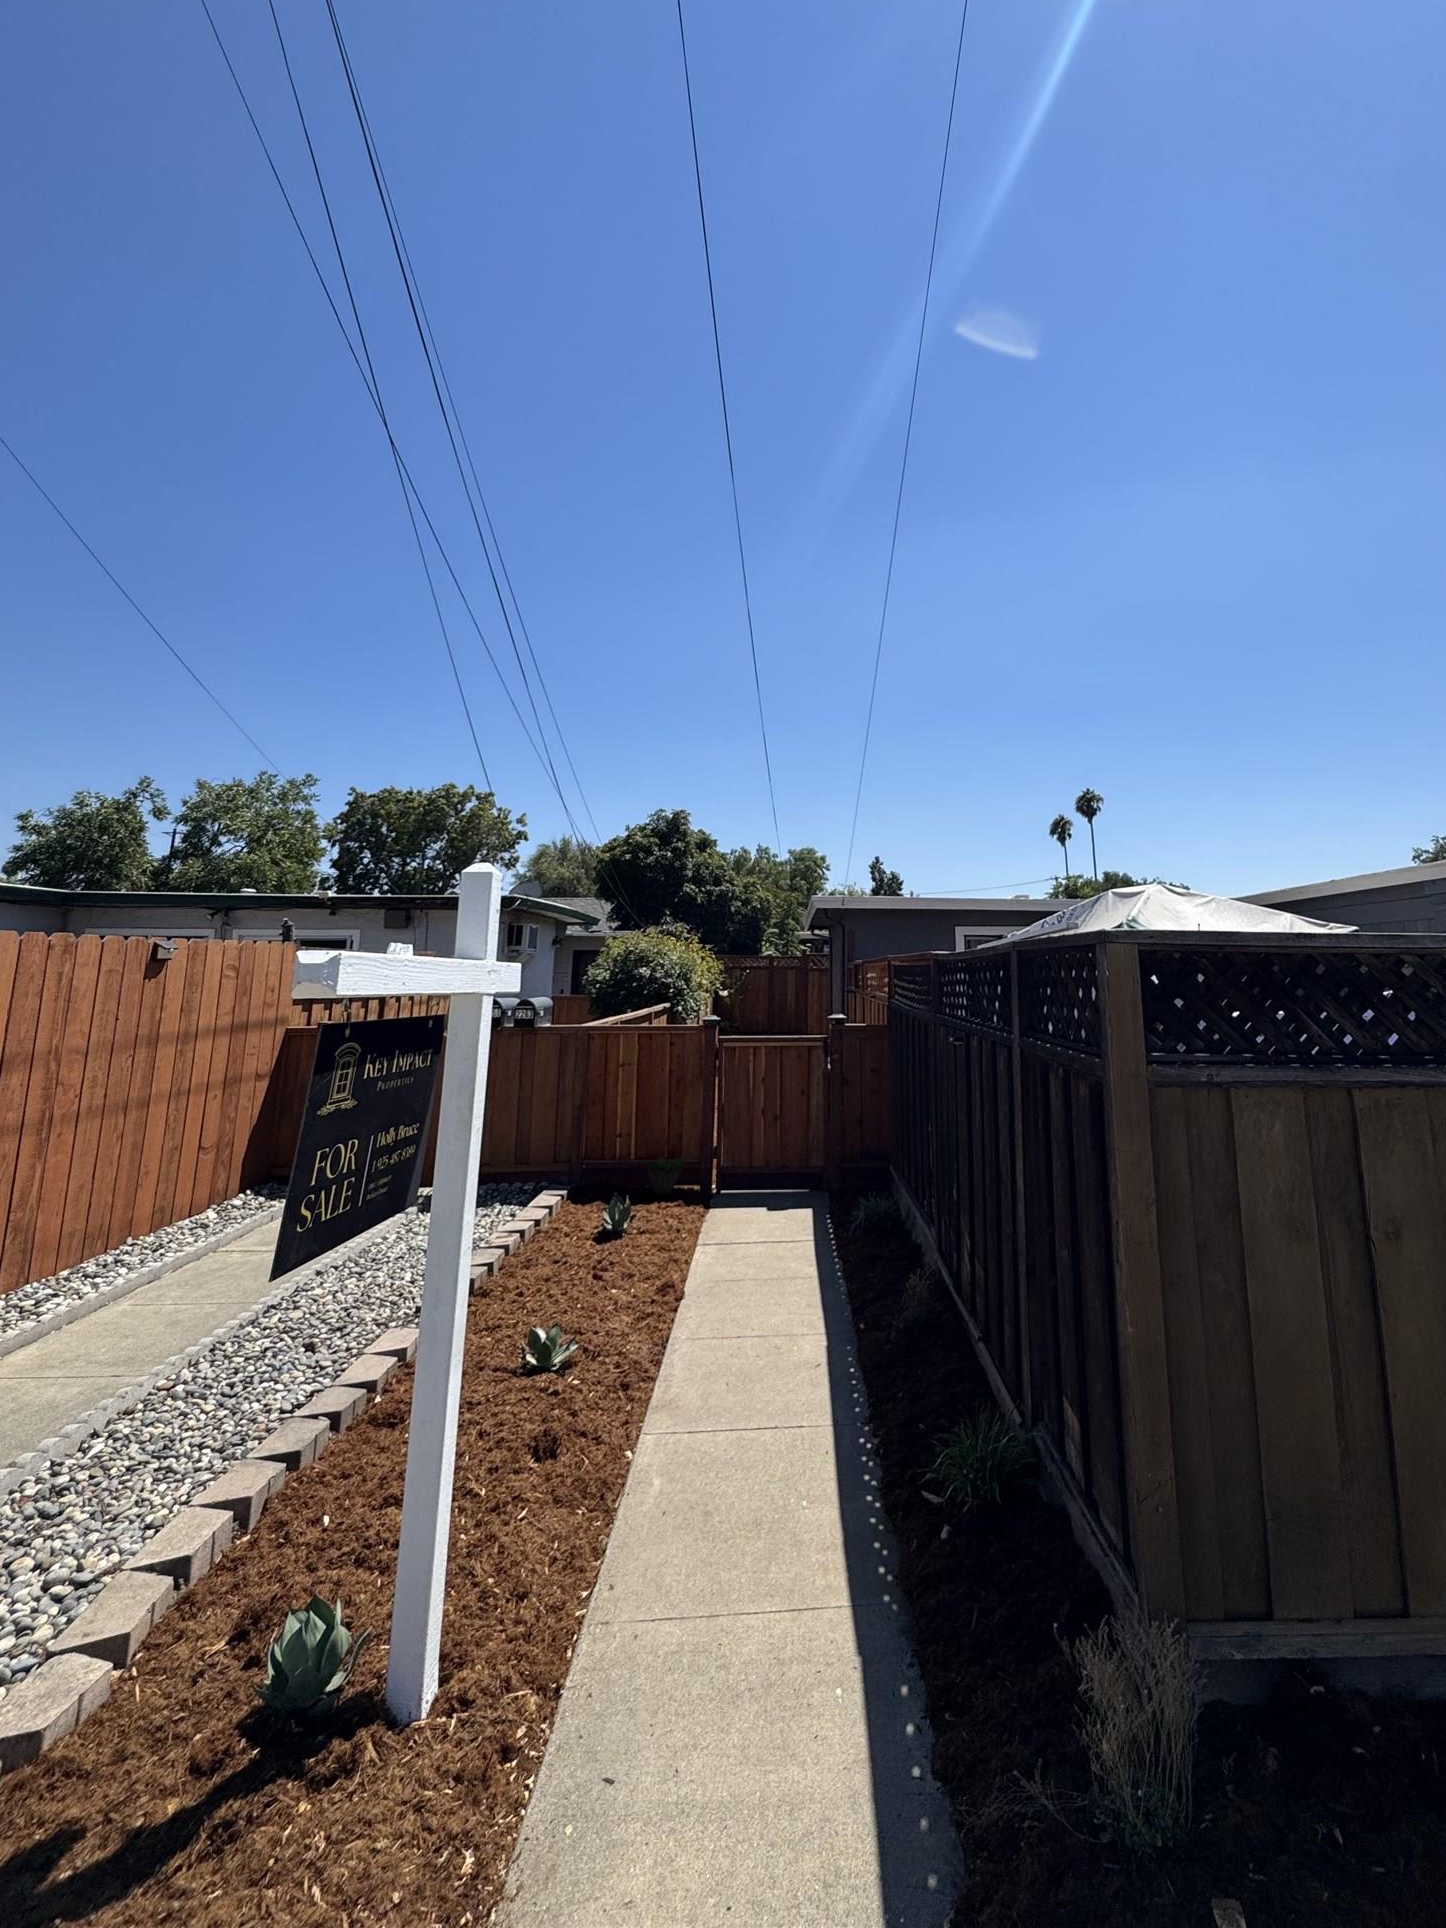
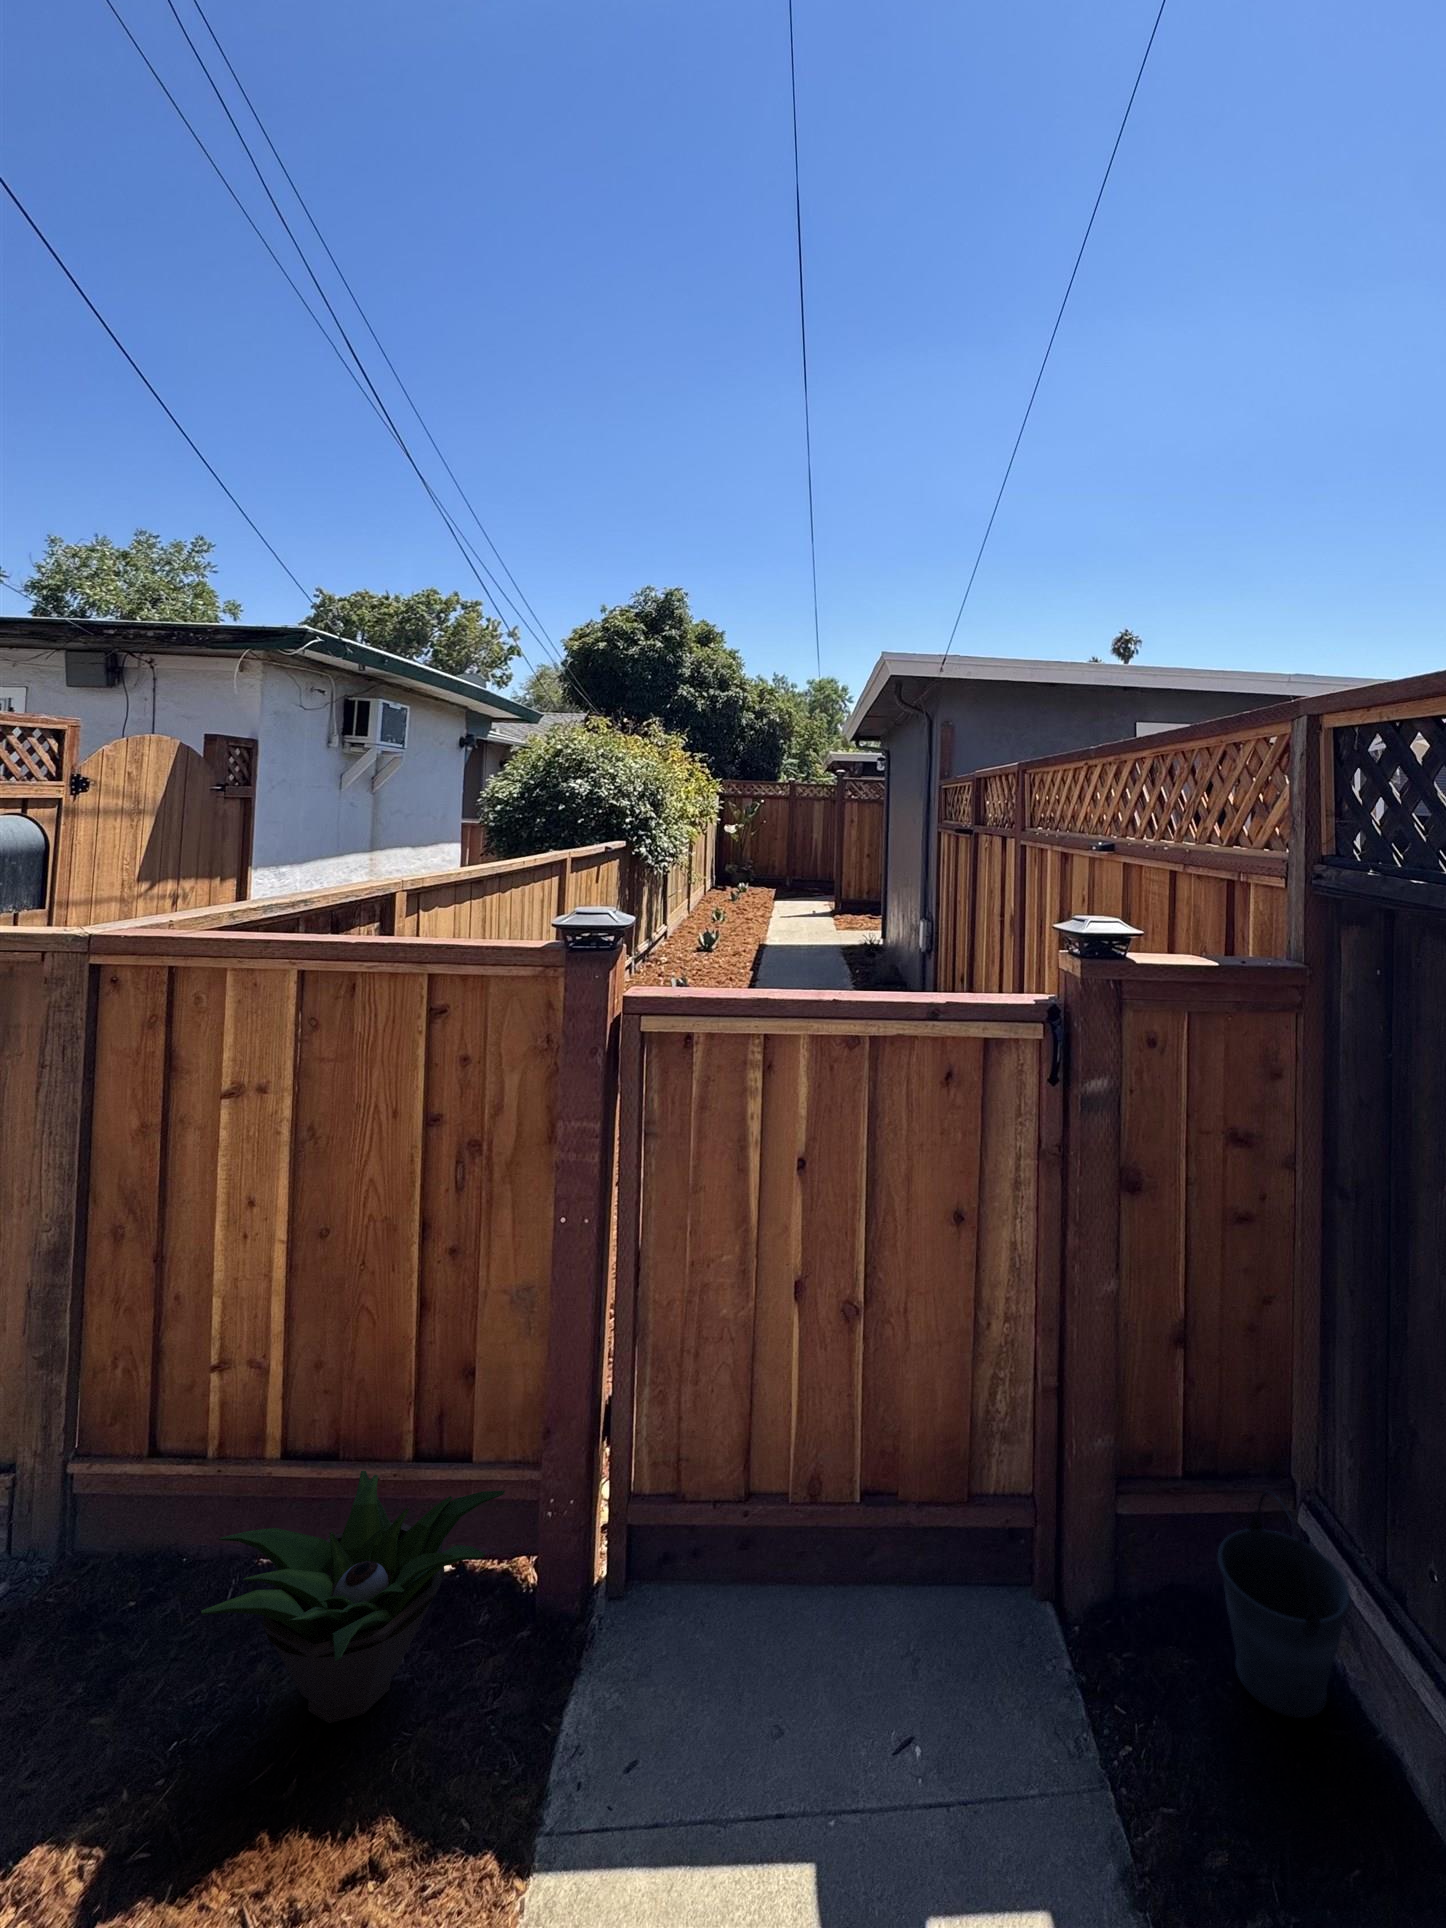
bucket: none [857,1151,885,1194] -> present [1218,1490,1351,1718]

